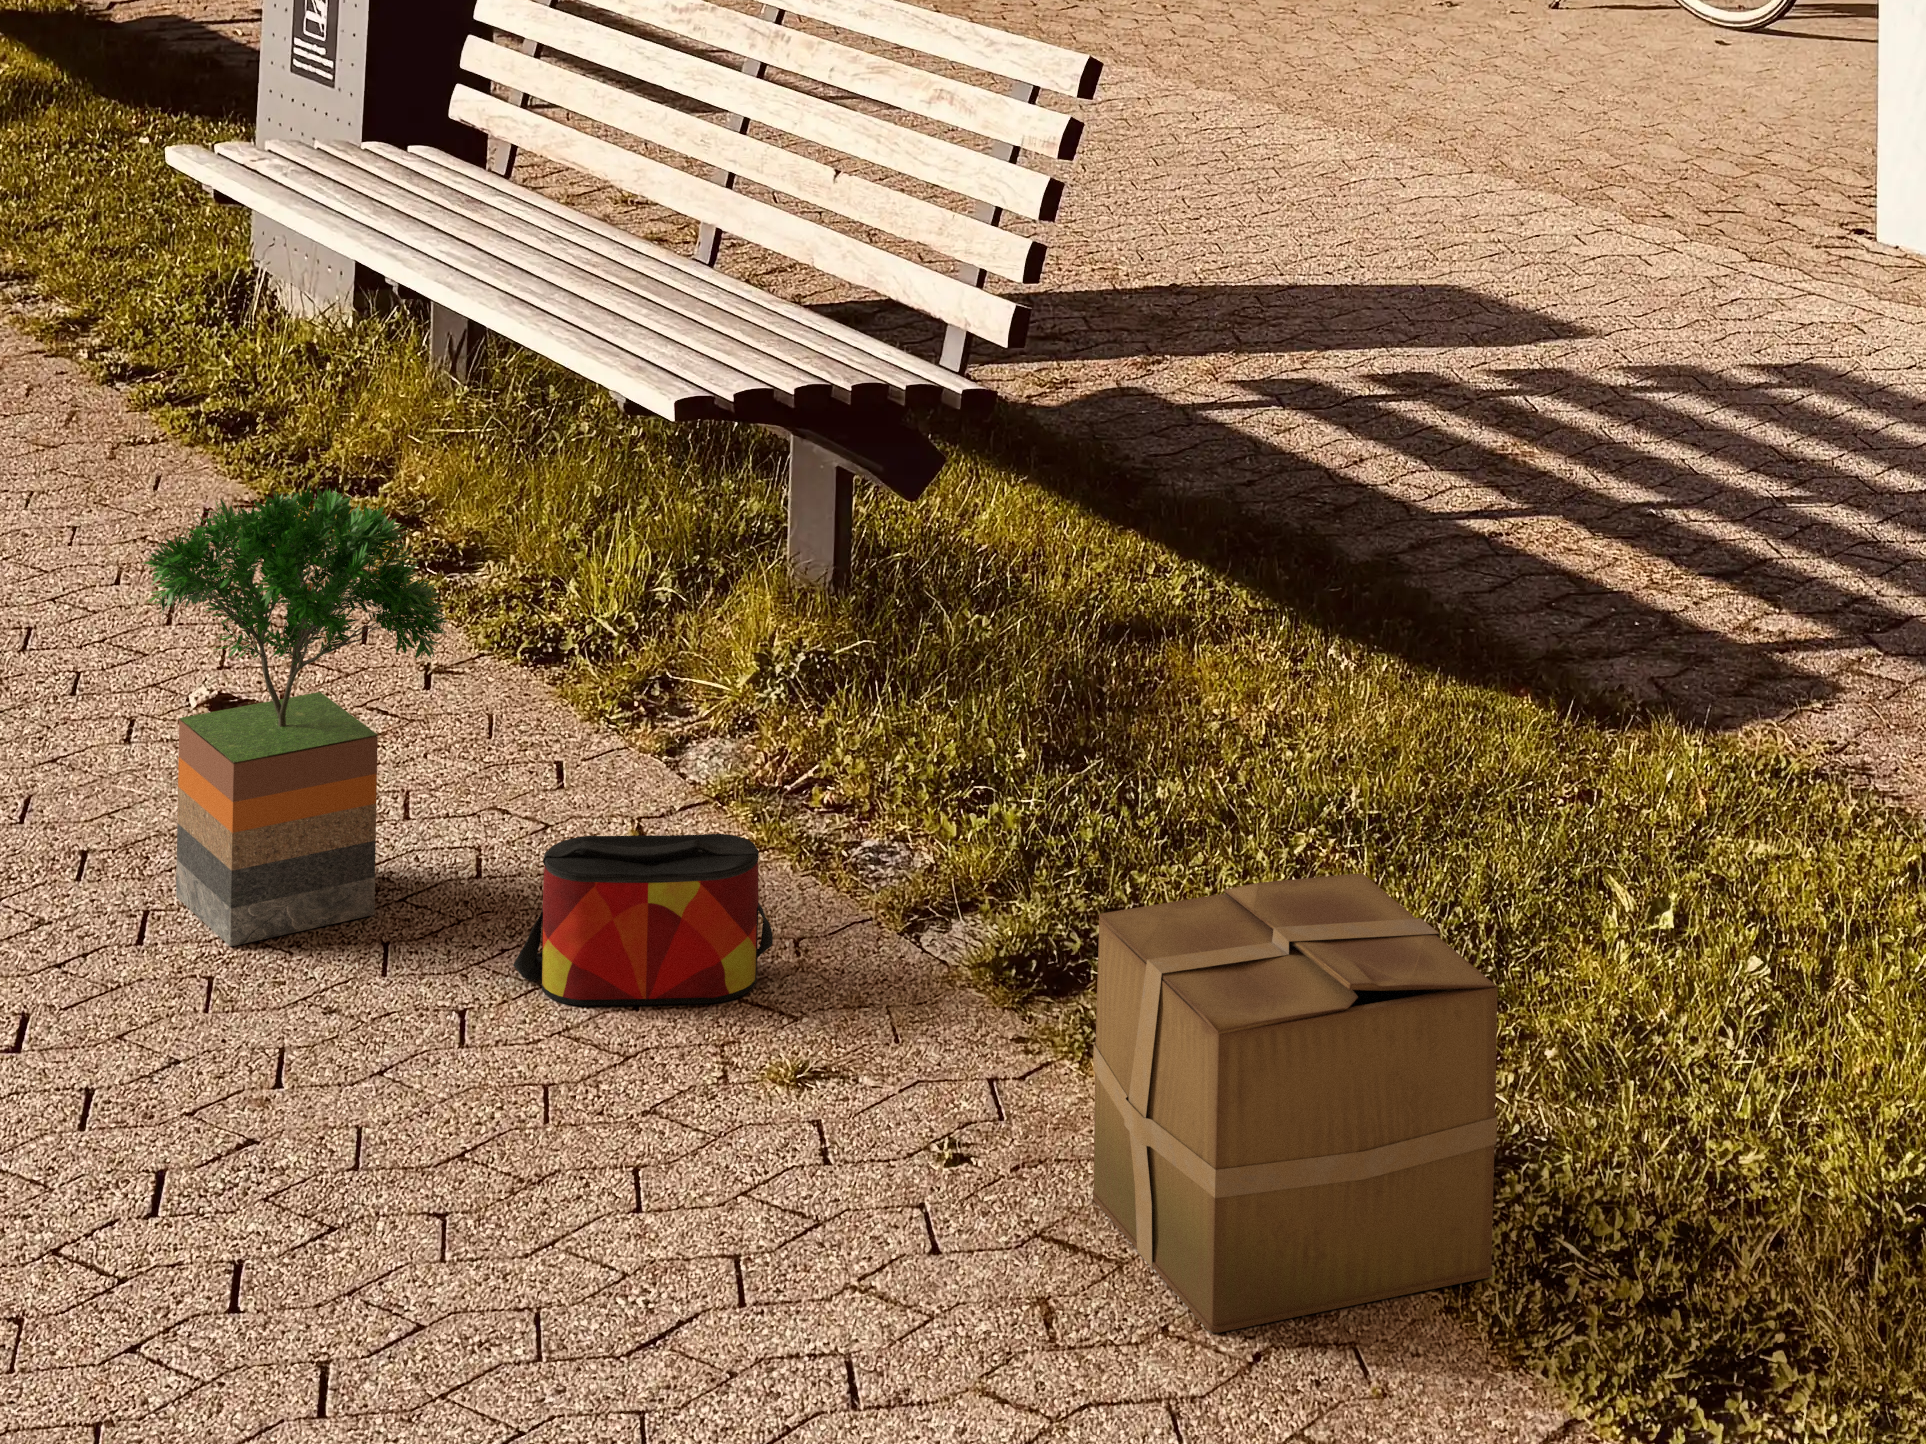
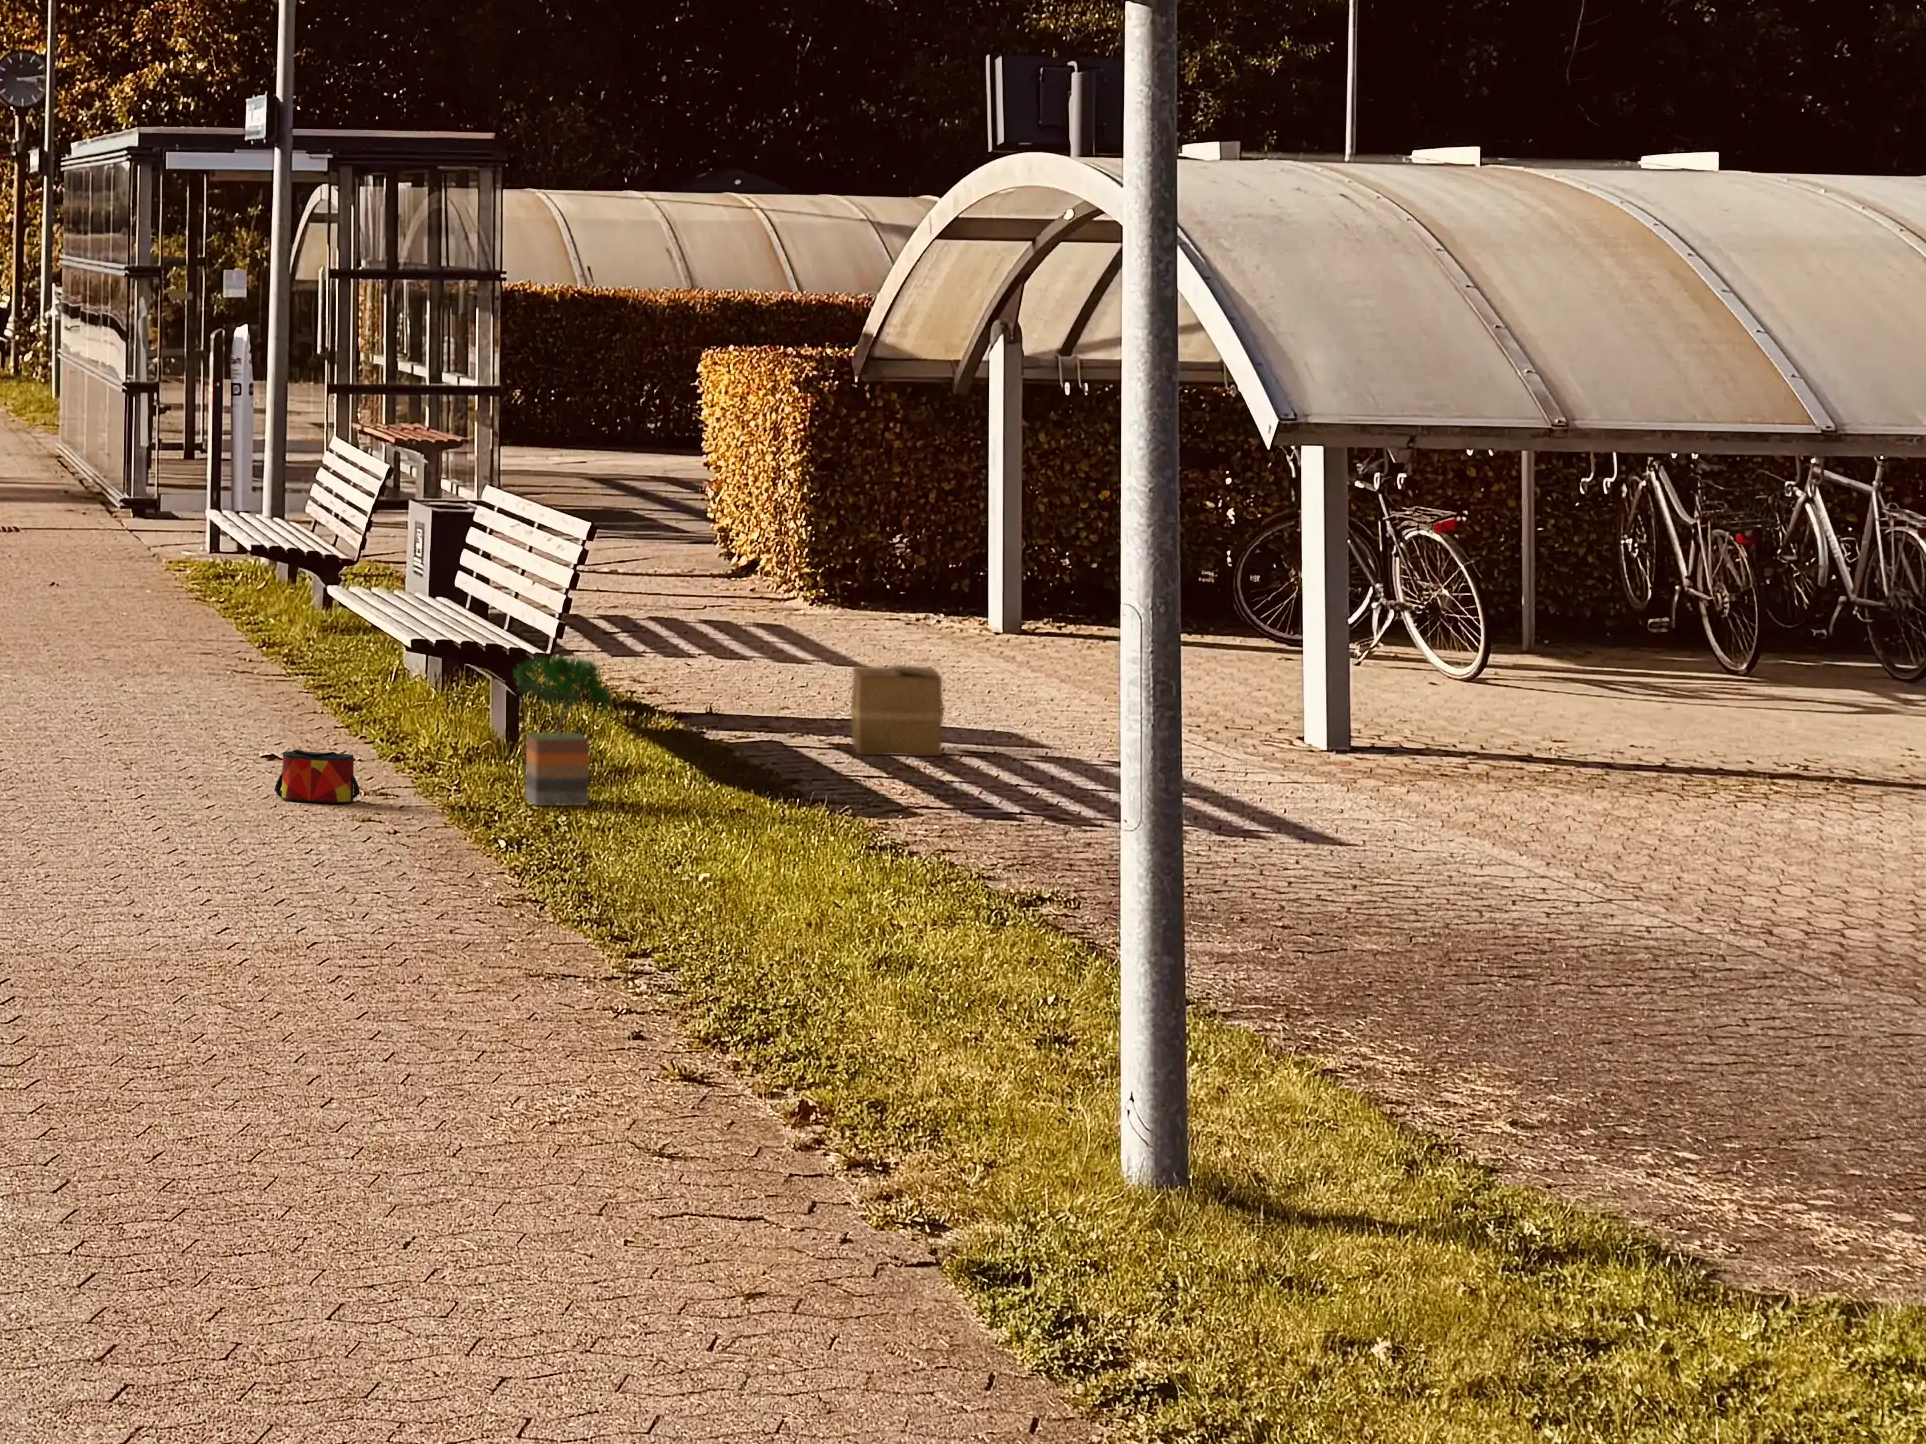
potted tree: present [143,485,447,946] -> present [513,656,612,806]
cardboard box: present [1093,873,1498,1332] -> present [850,665,944,756]

